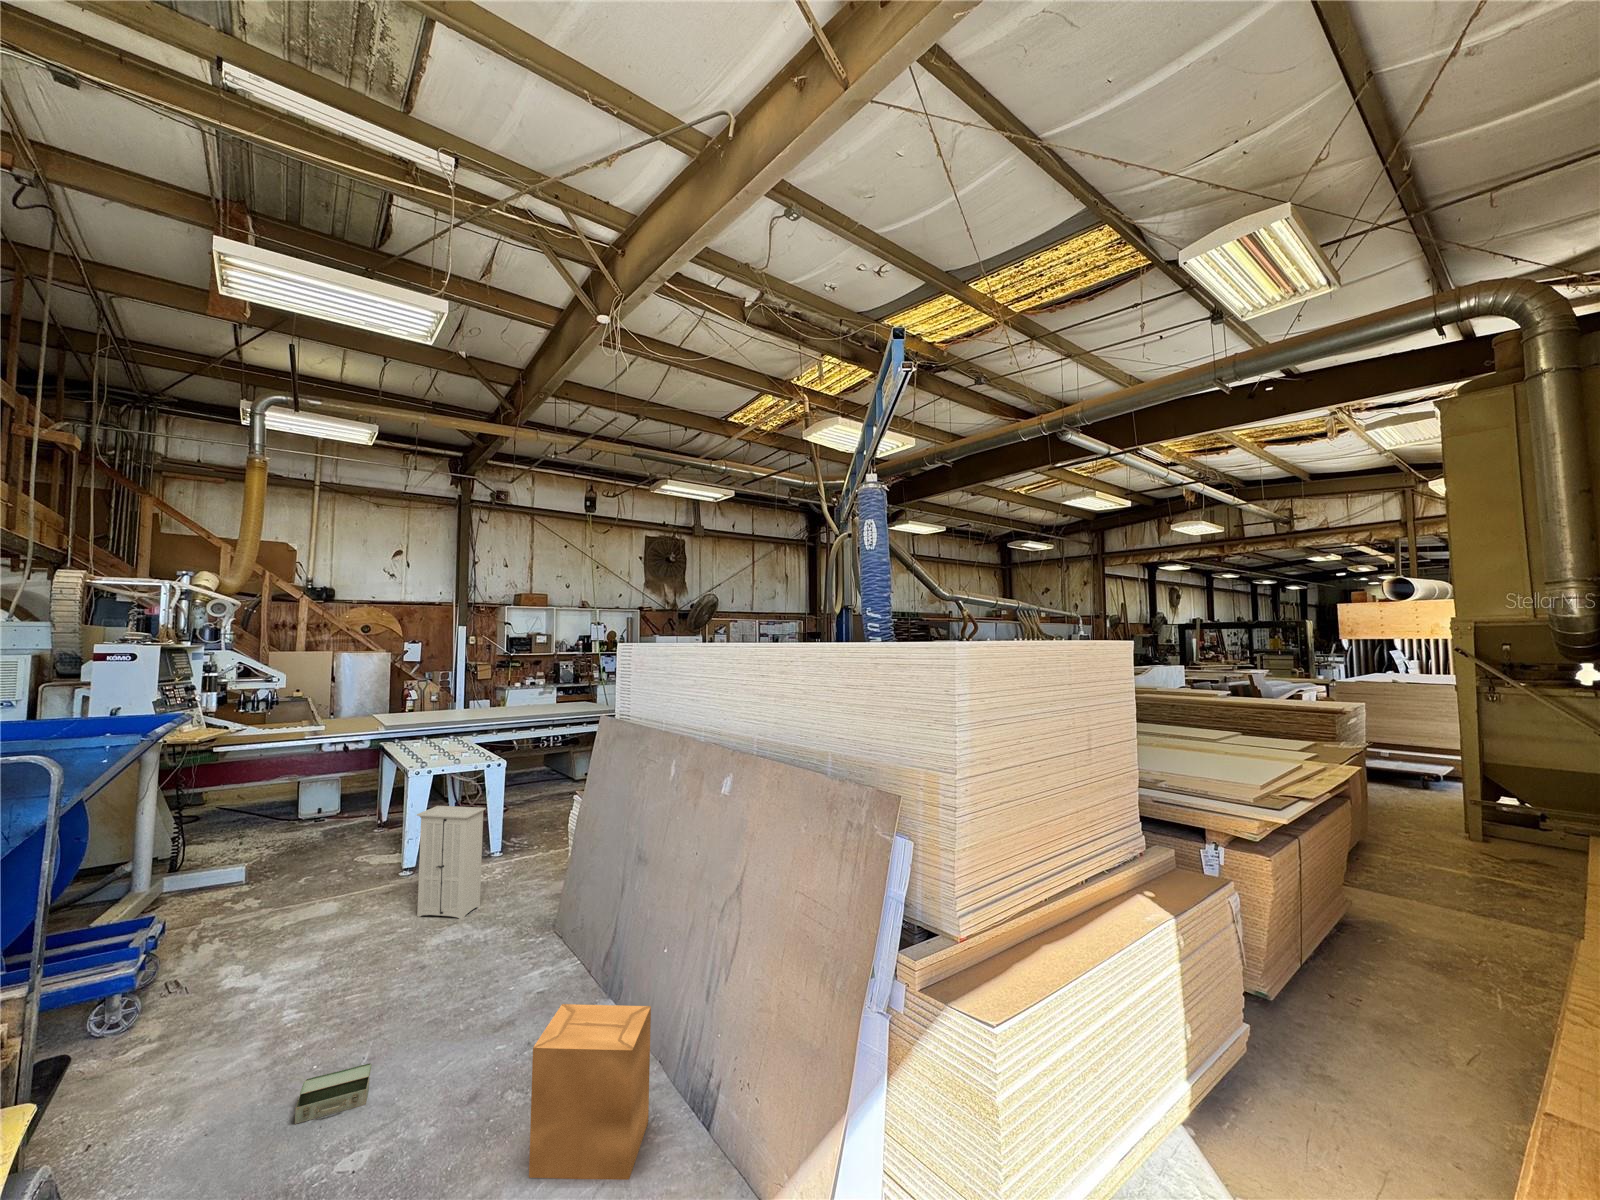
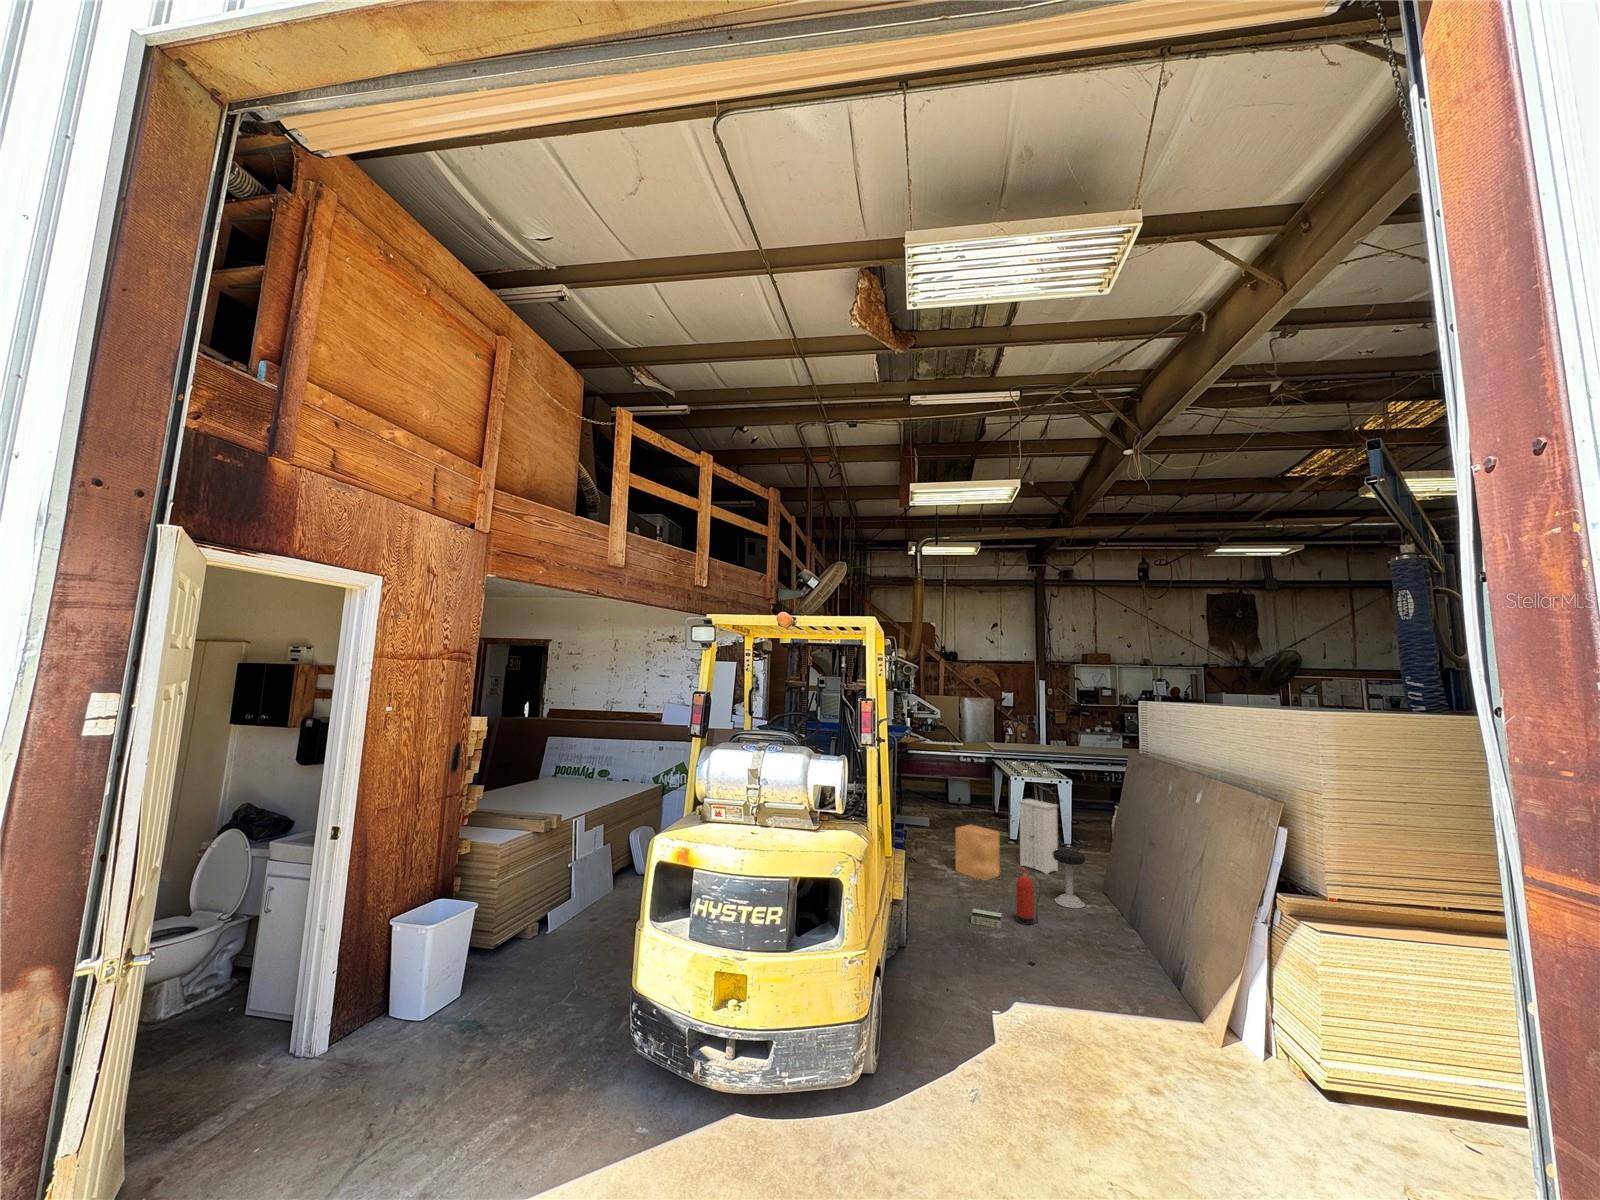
stool: none [475,883,528,982] -> present [1053,849,1085,908]
fire extinguisher: none [402,959,455,1066] -> present [1016,870,1038,925]
cardboard box: present [529,1004,651,1180] -> present [955,825,1000,880]

